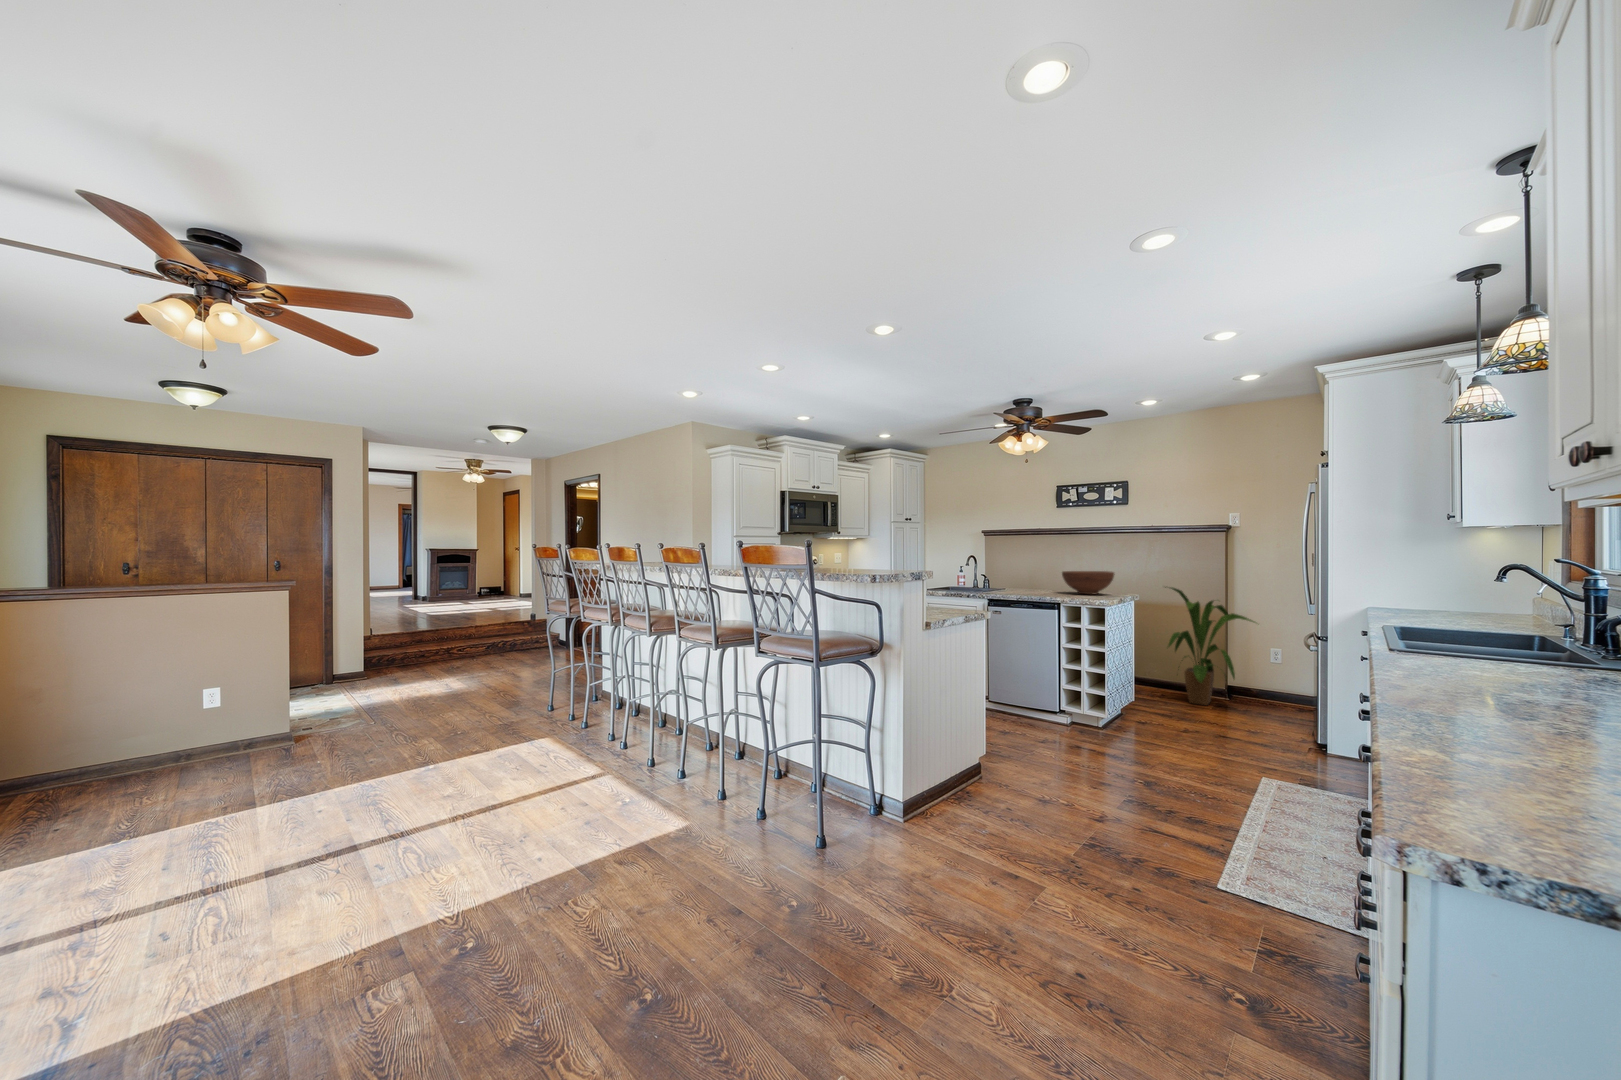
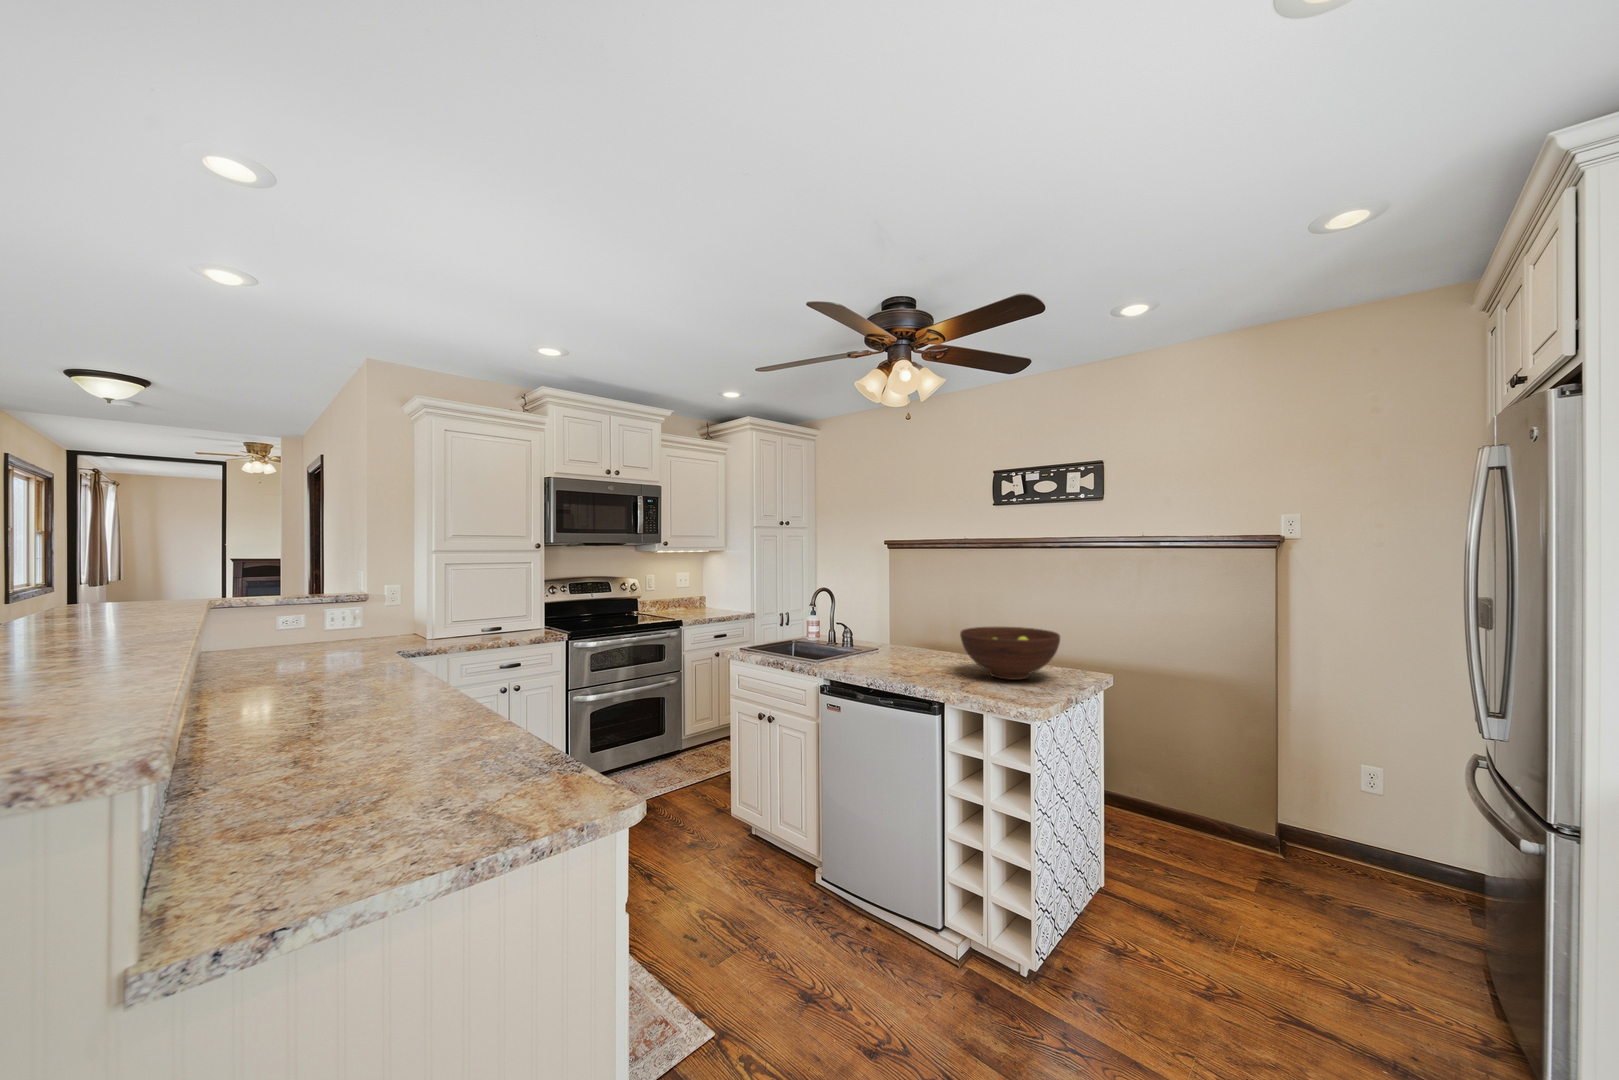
house plant: present [1165,587,1255,705] -> none [1158,650,1344,878]

